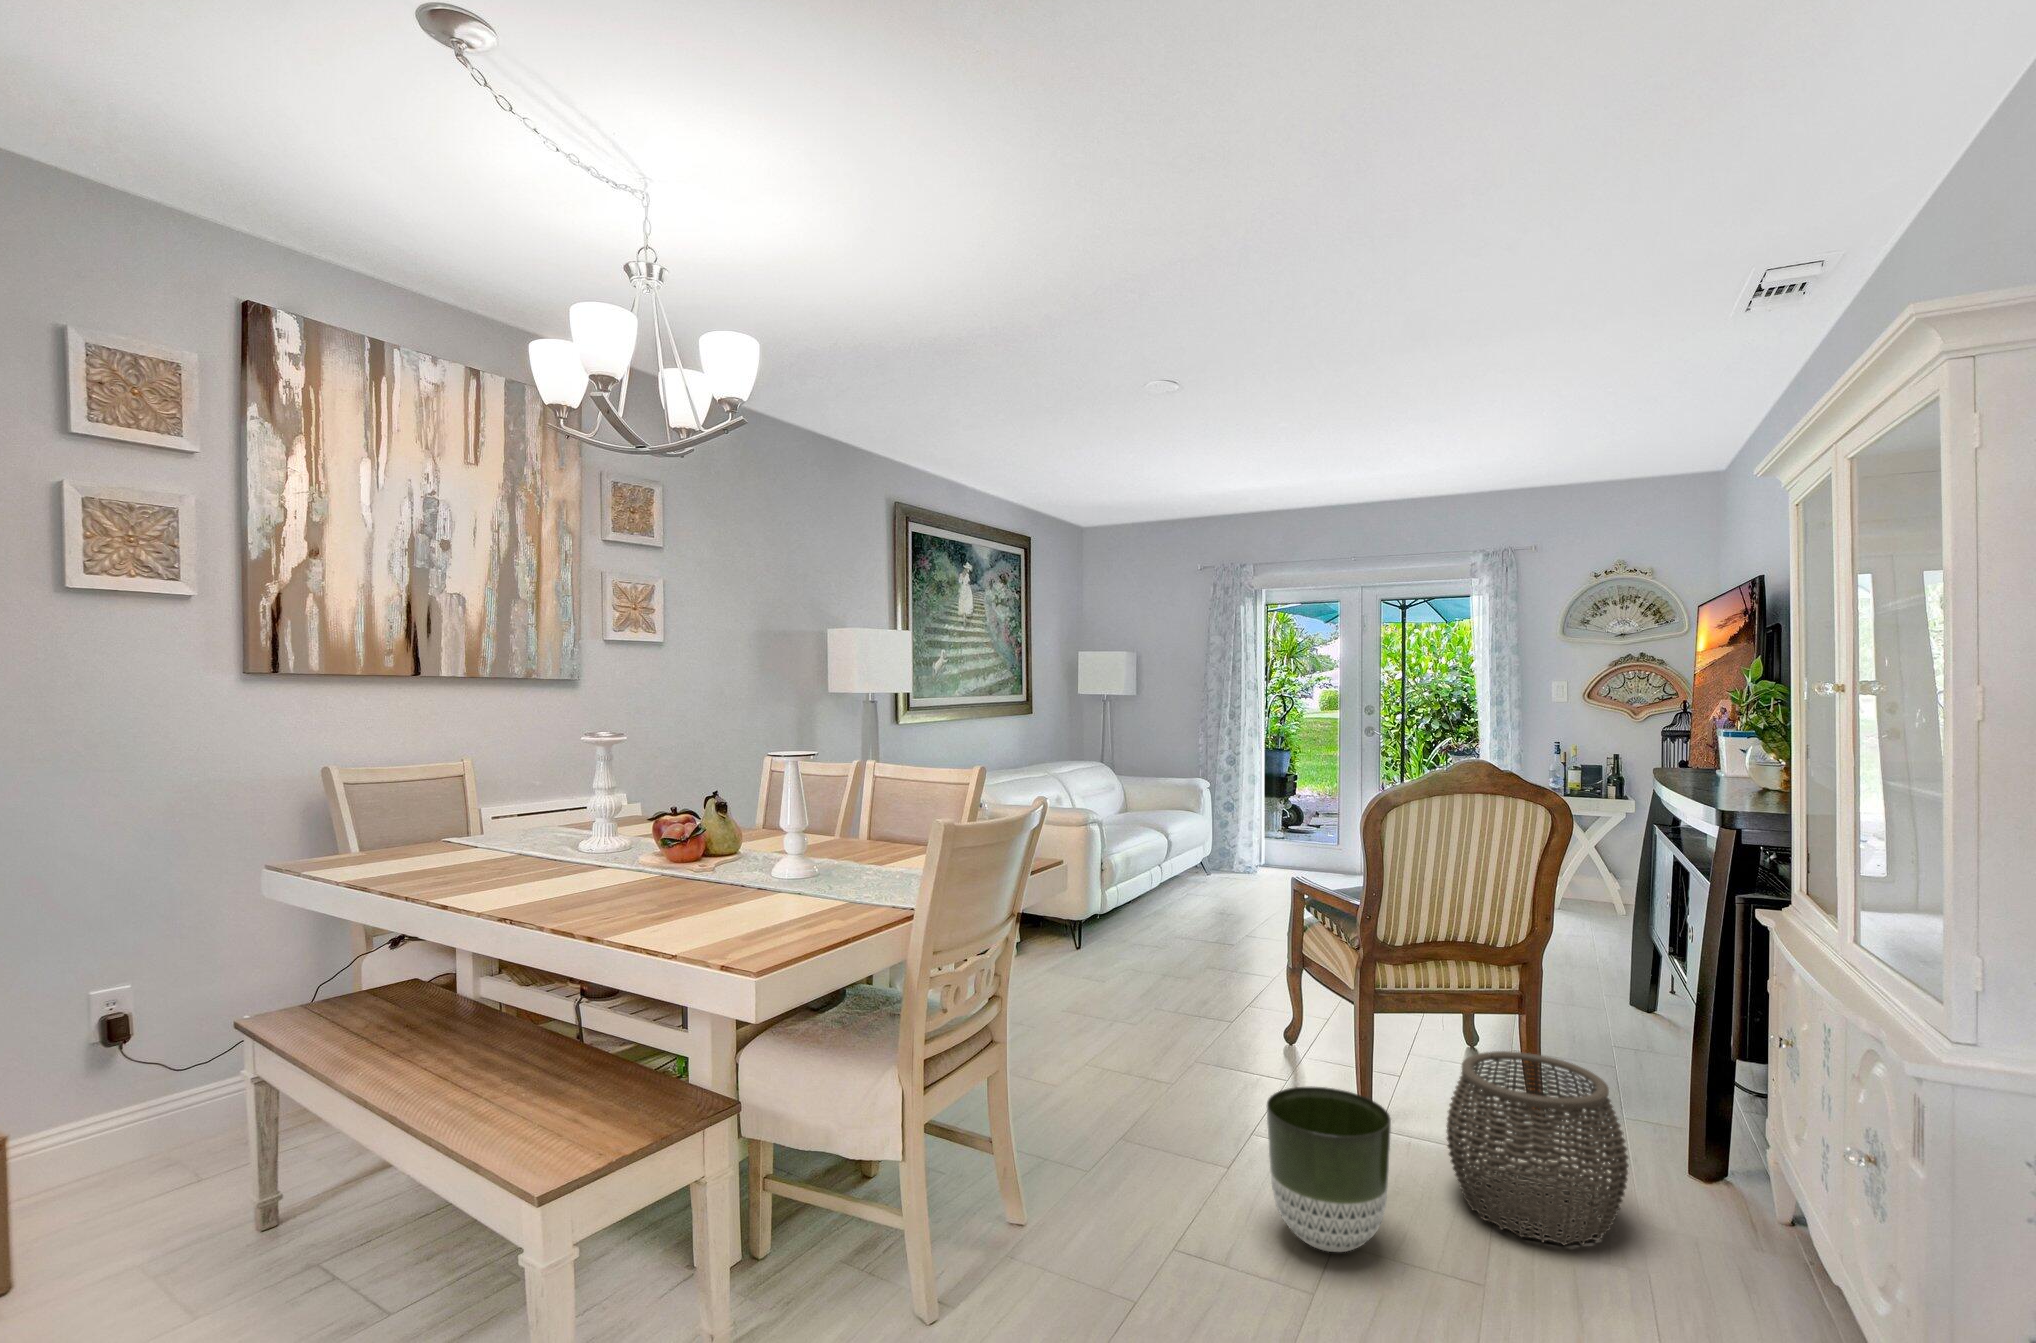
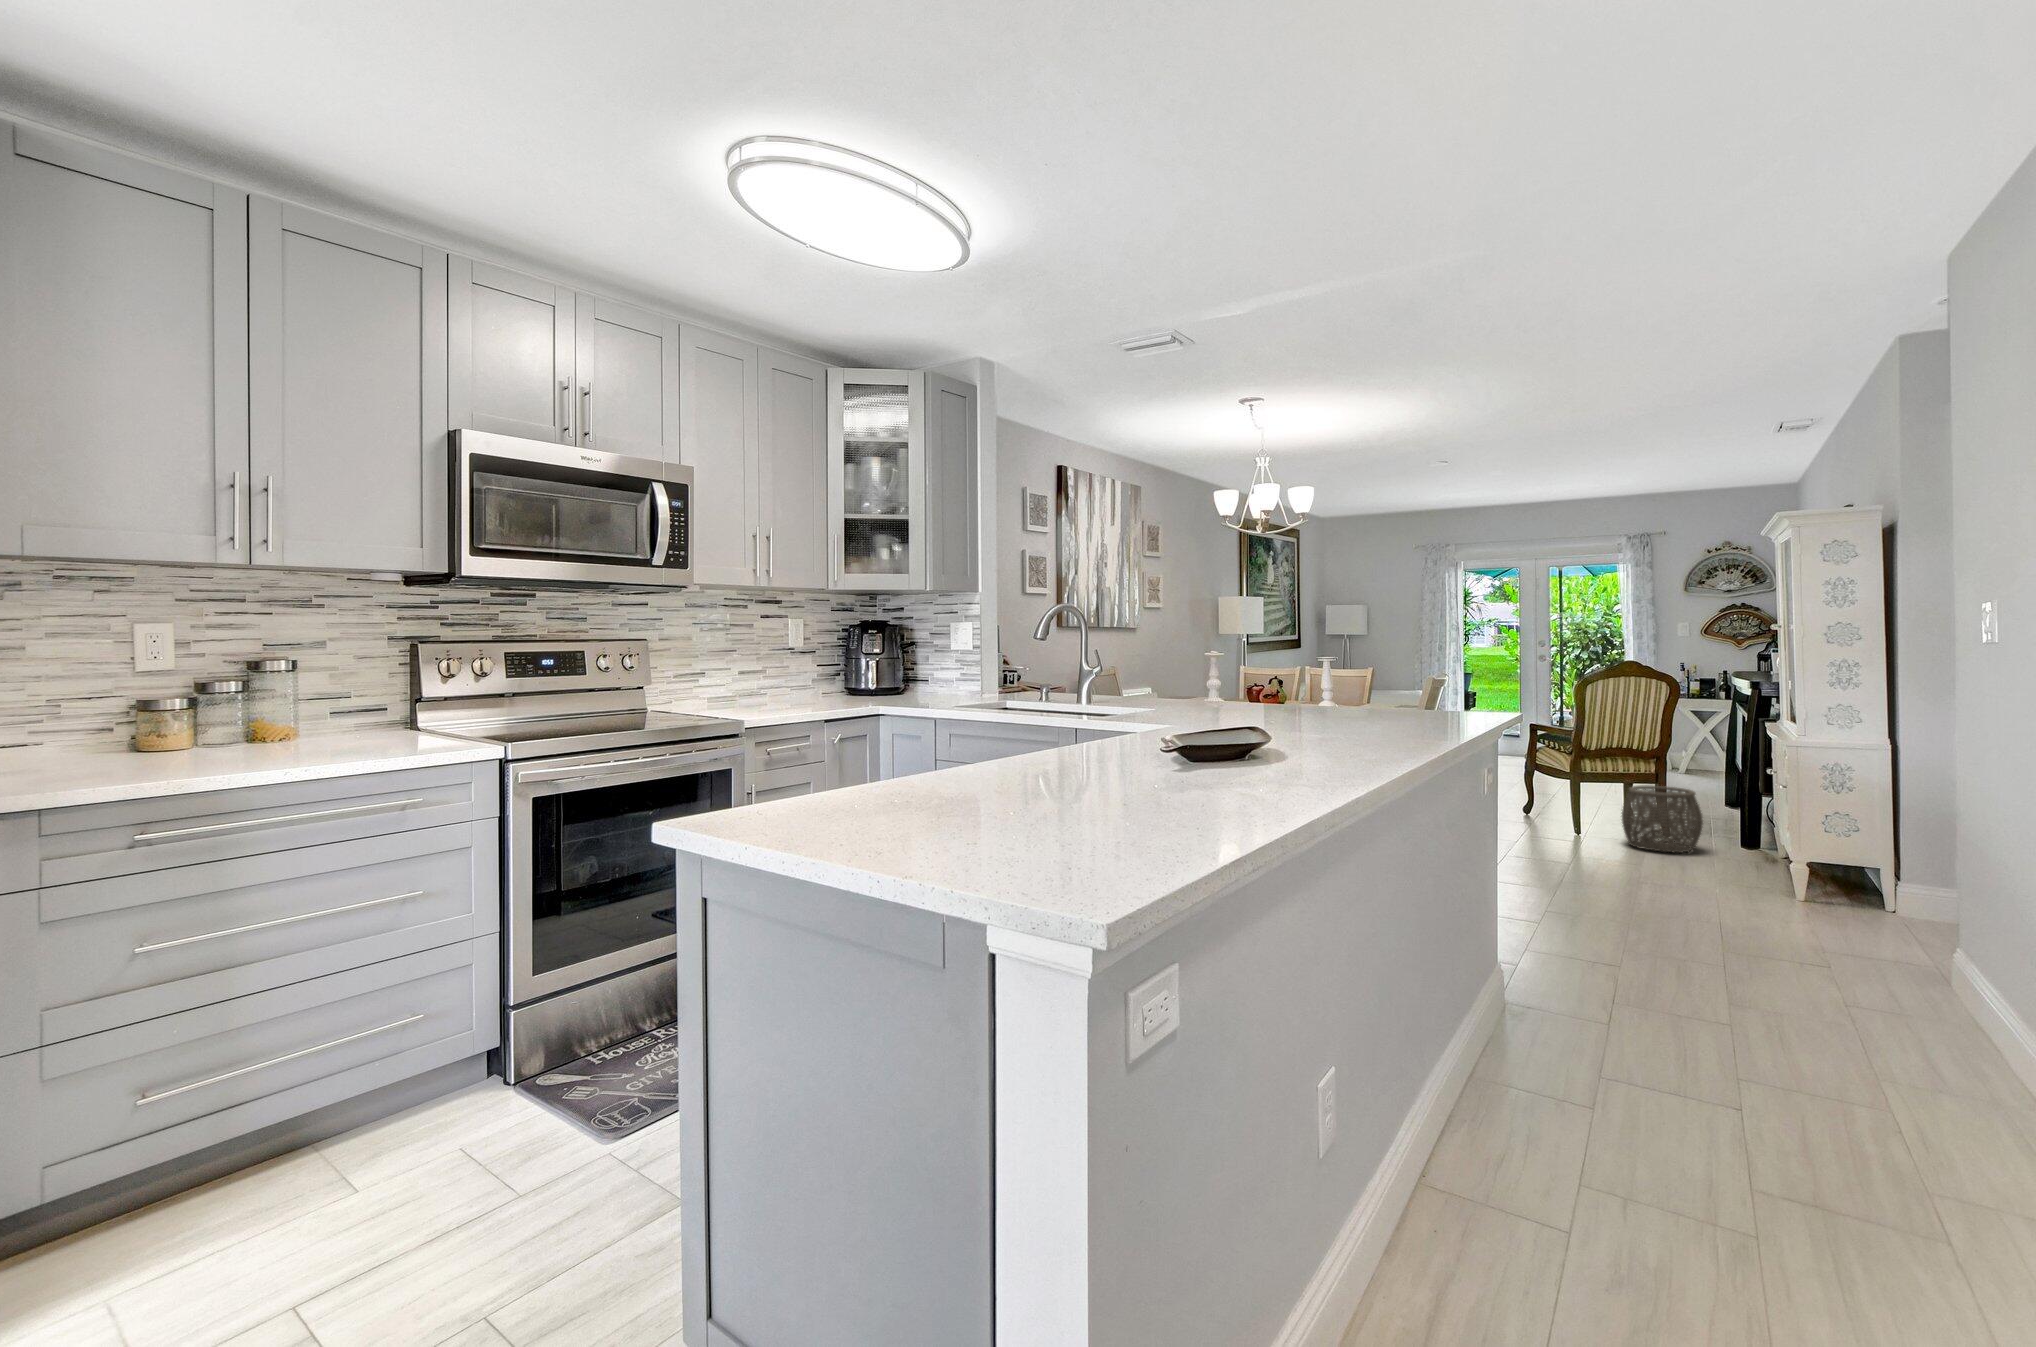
planter: present [1267,1086,1391,1252] -> none [1544,795,1600,853]

